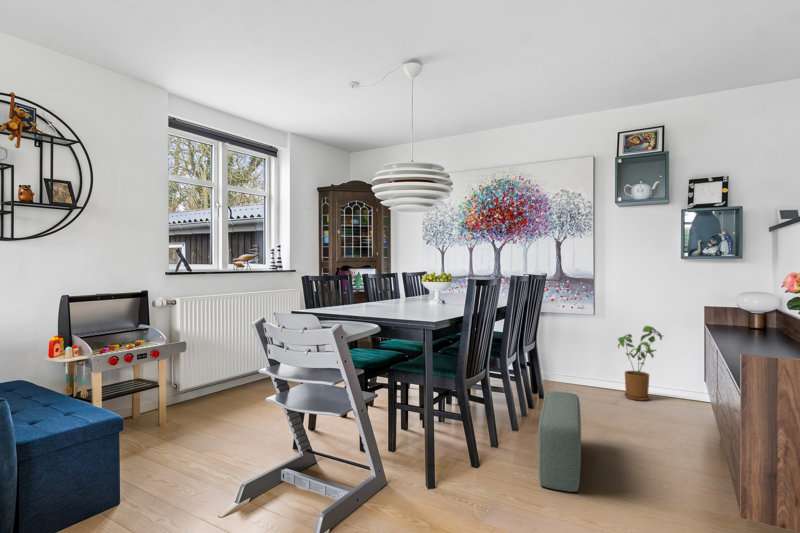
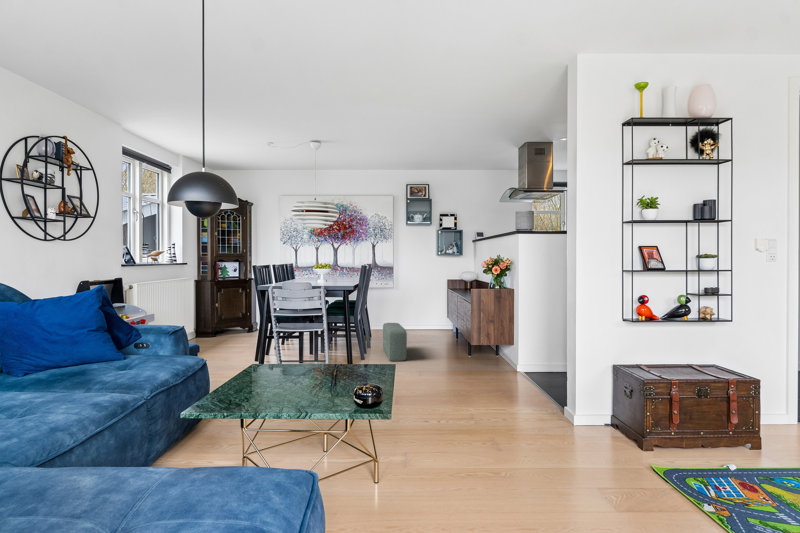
house plant: present [618,326,662,401] -> none [407,292,430,333]

